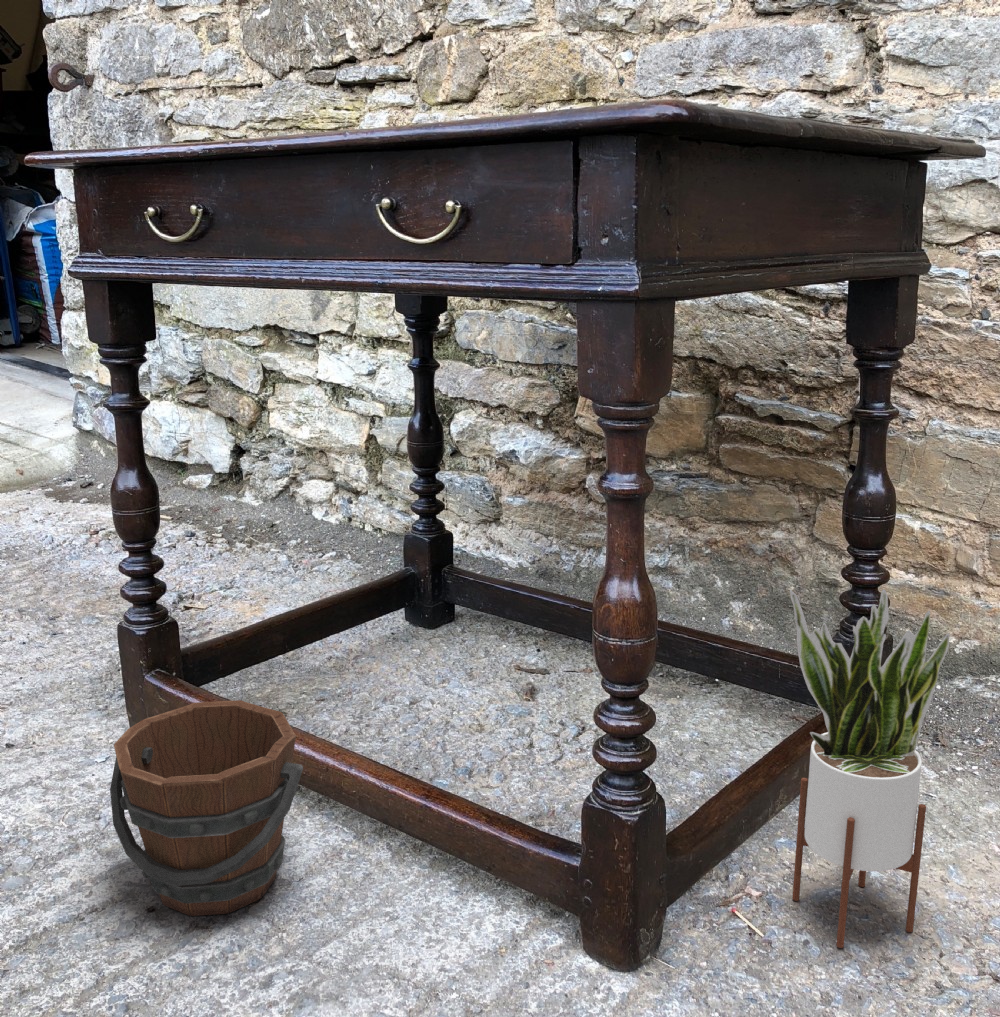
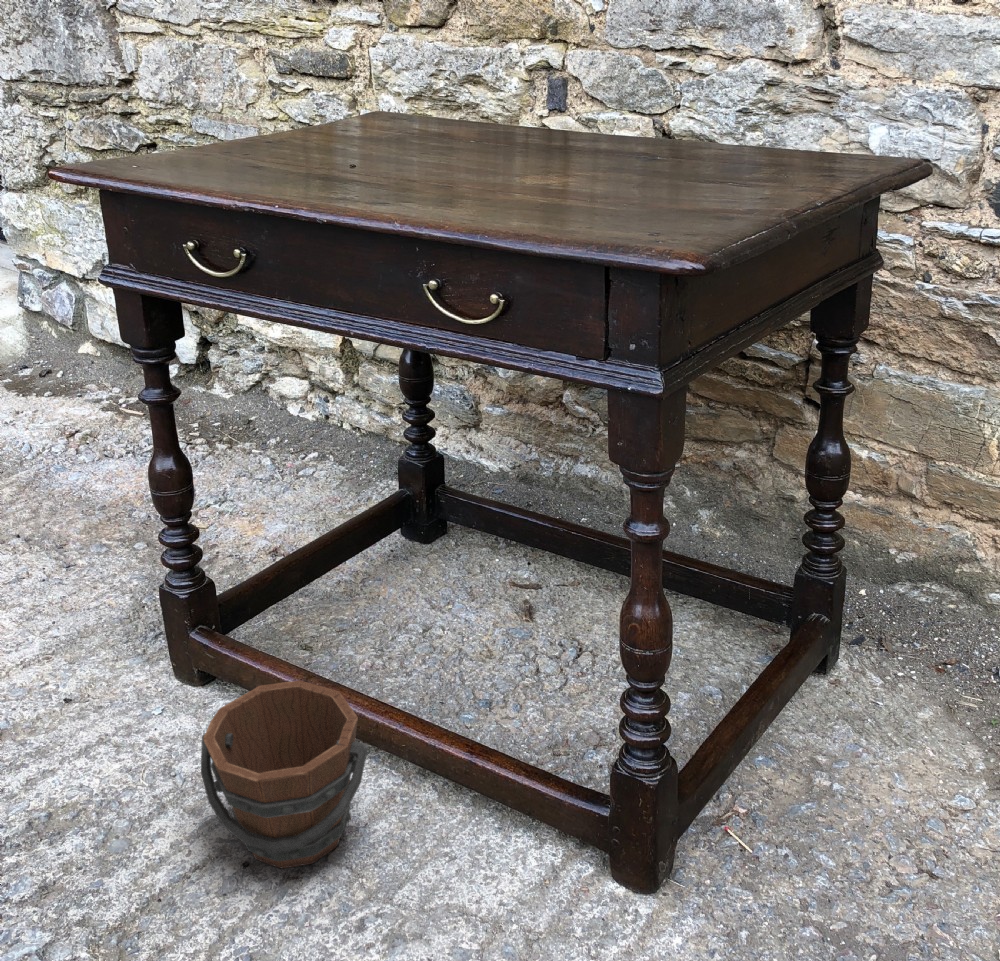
potted plant: present [790,589,949,948] -> none [771,591,906,858]

